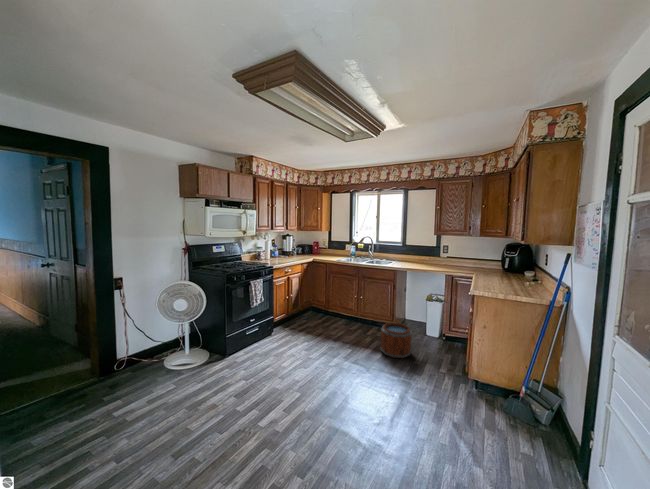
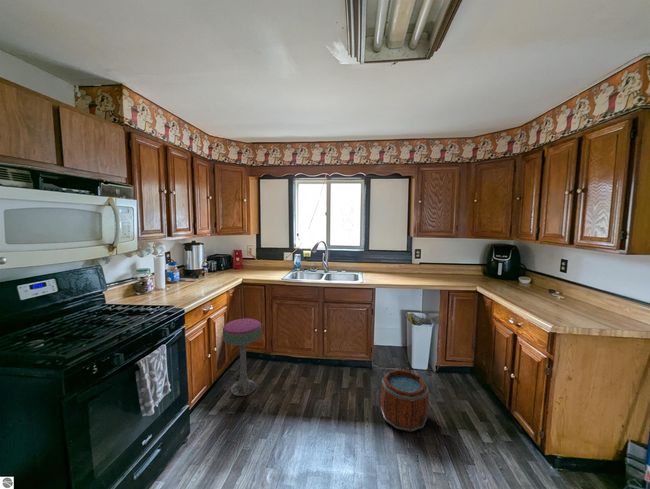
bar stool: none [296,282,318,326] -> present [223,319,261,396]

